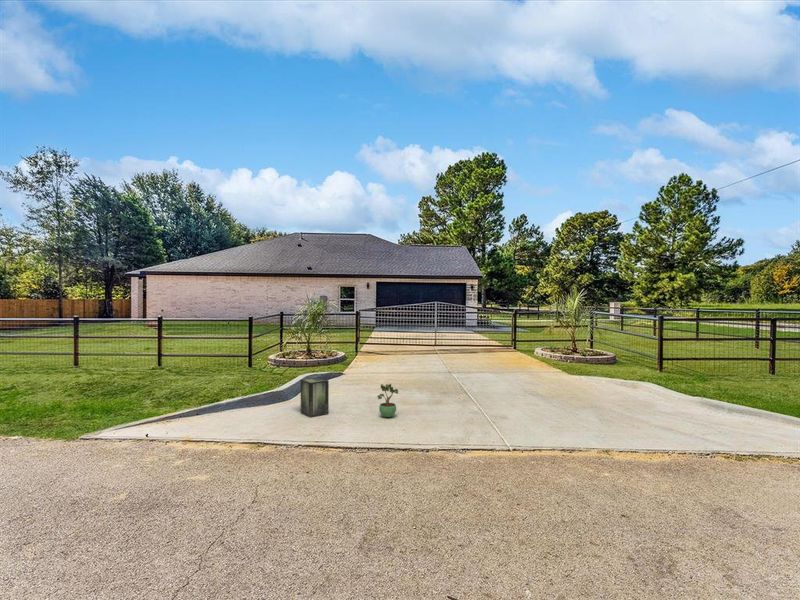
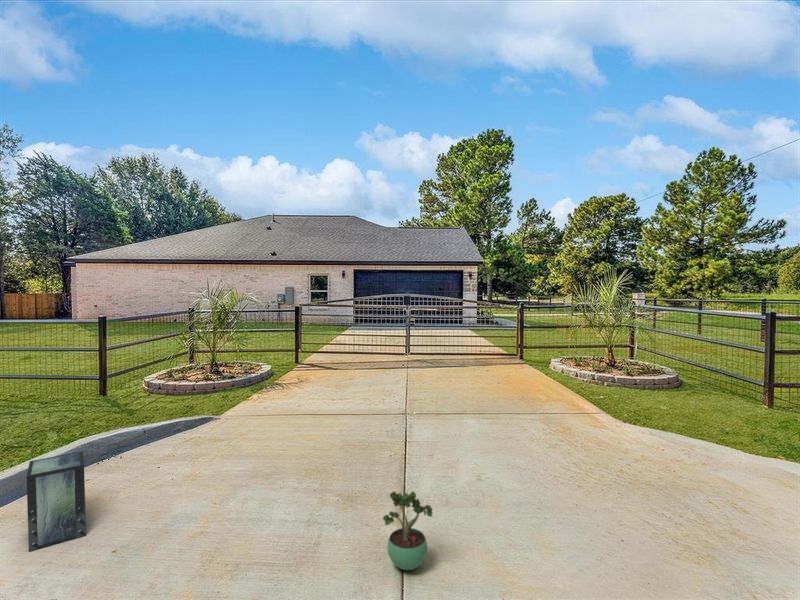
potted plant: present [377,384,398,417] -> present [383,492,432,570]

